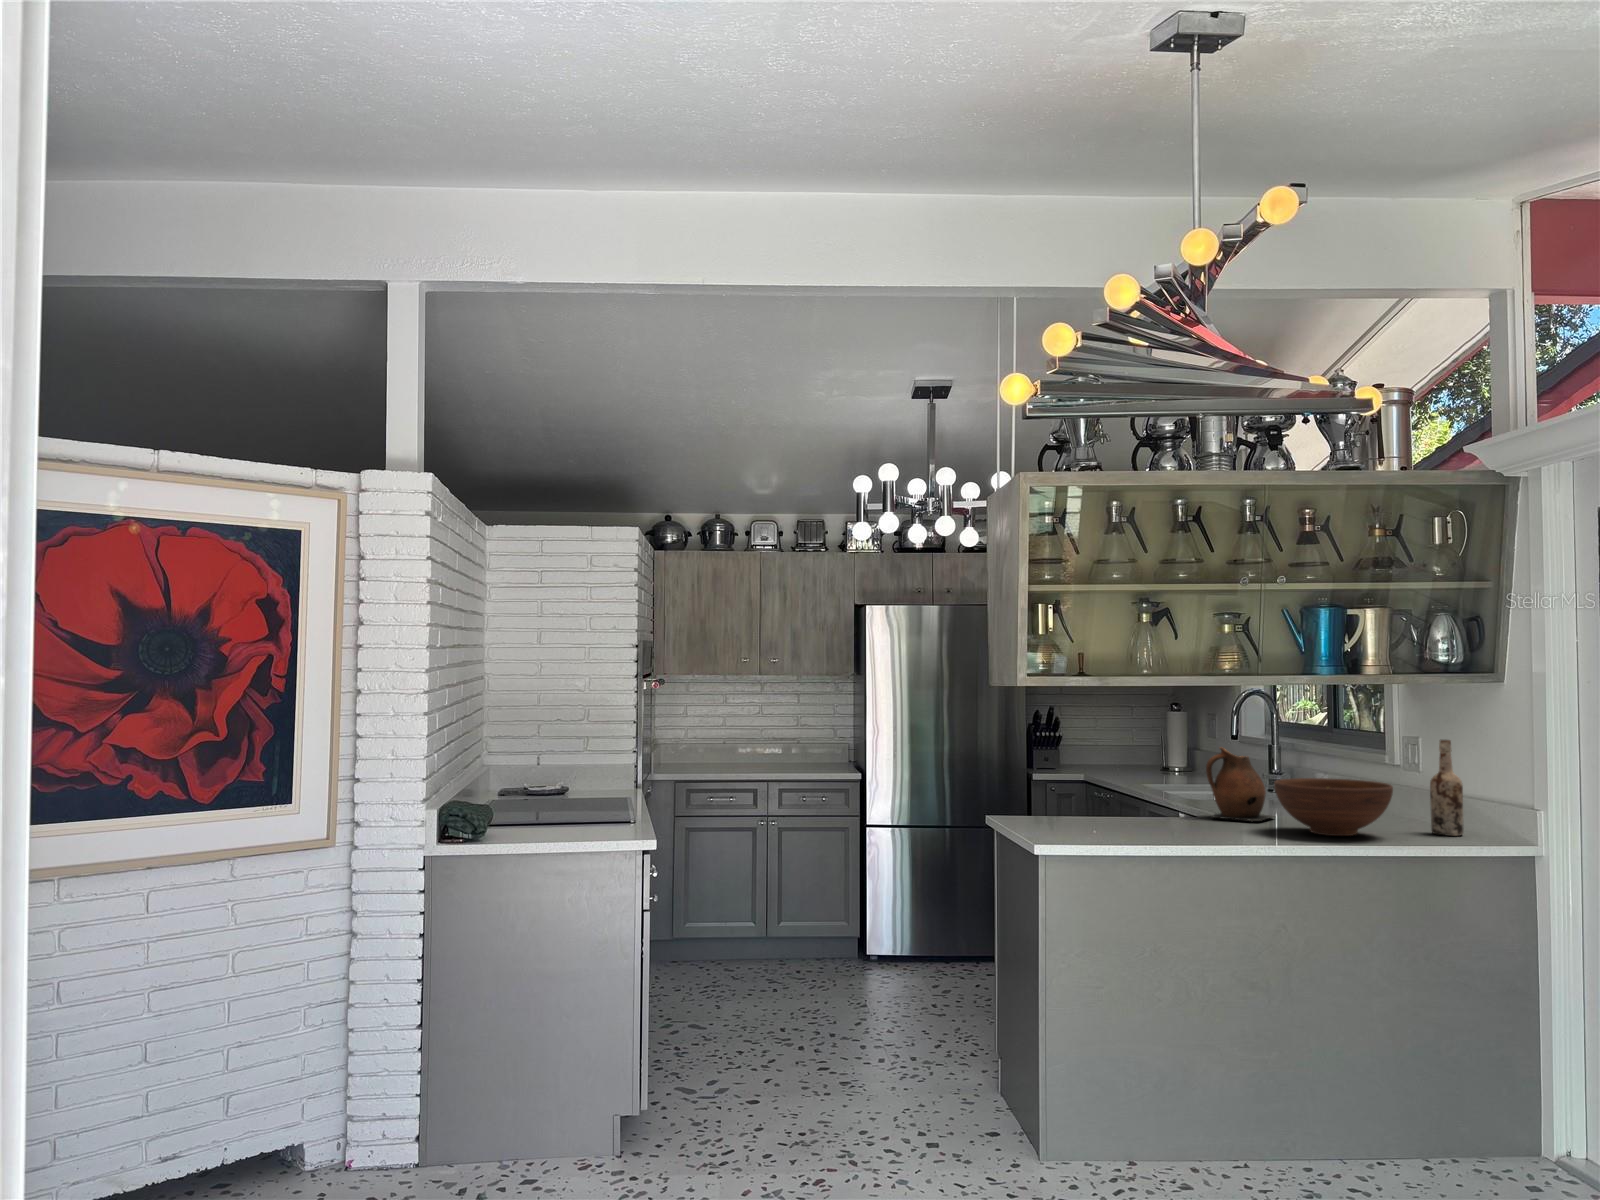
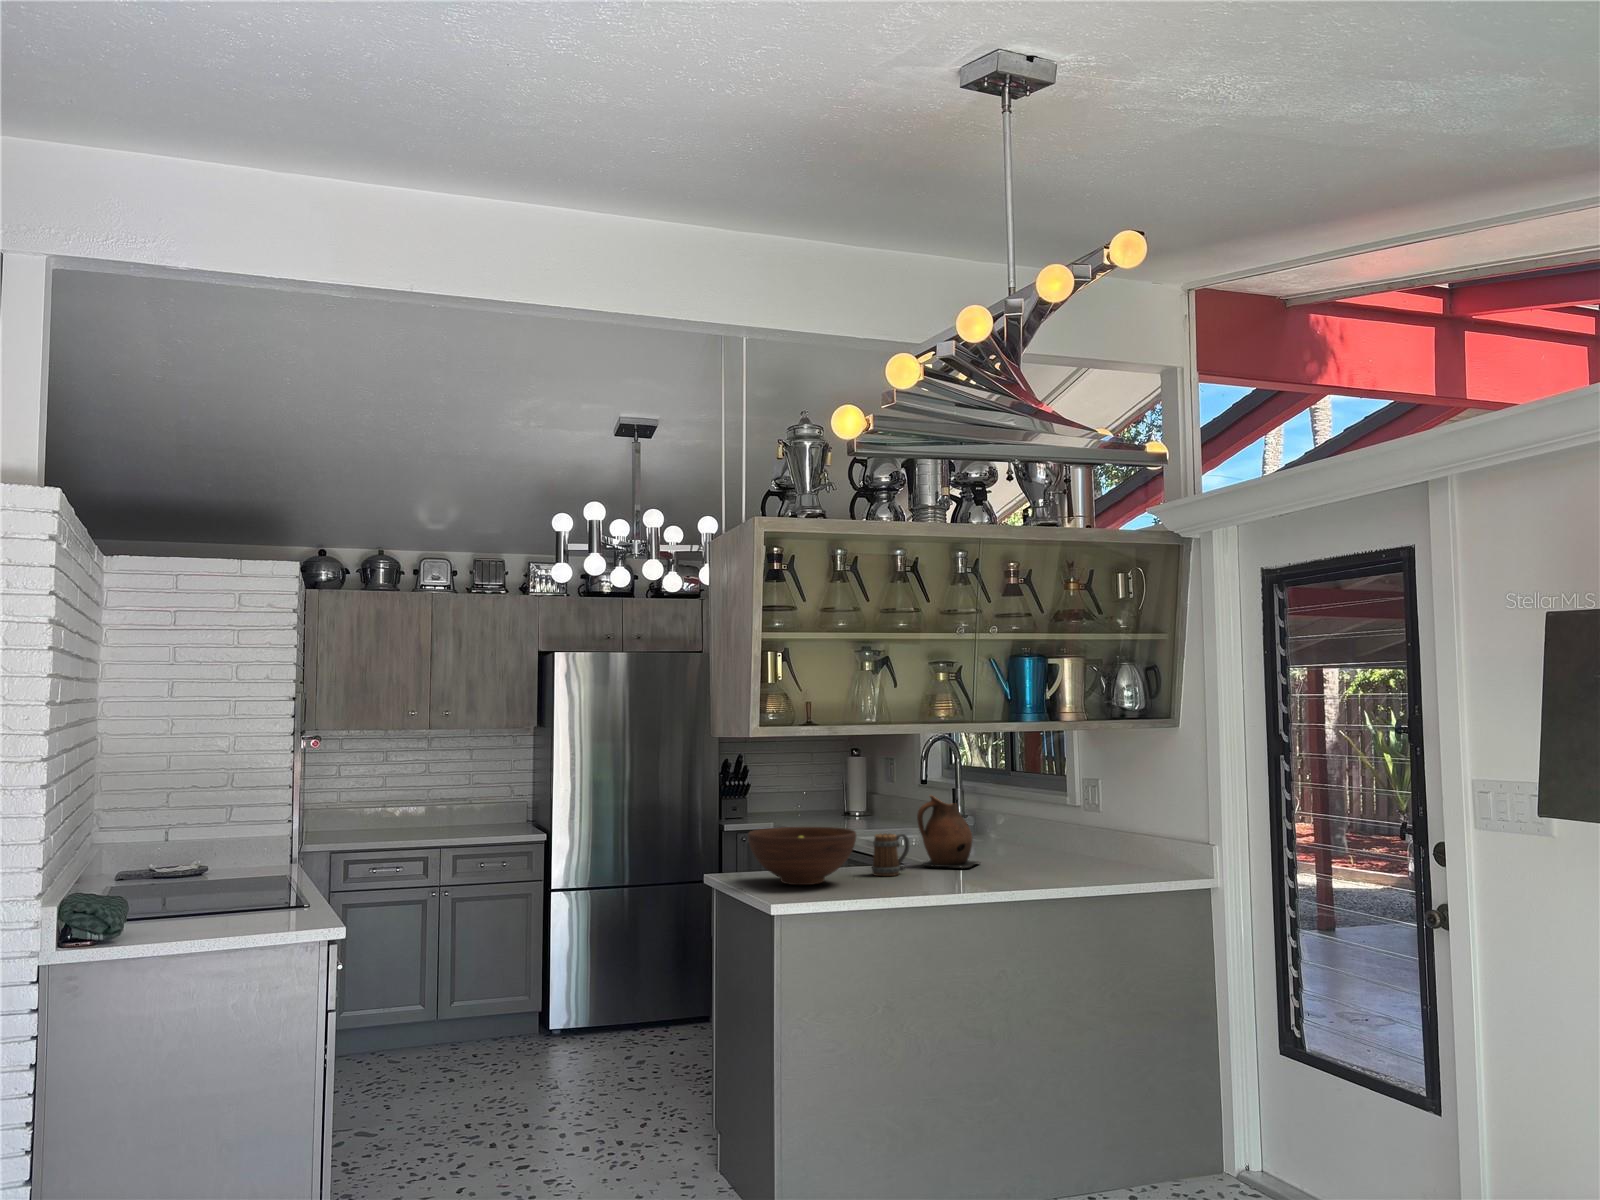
wine bottle: present [1430,740,1464,836] -> none [1122,782,1151,873]
fruit bowl: present [1274,778,1393,836] -> present [748,827,856,885]
mug: none [1154,783,1194,825] -> present [872,833,910,876]

